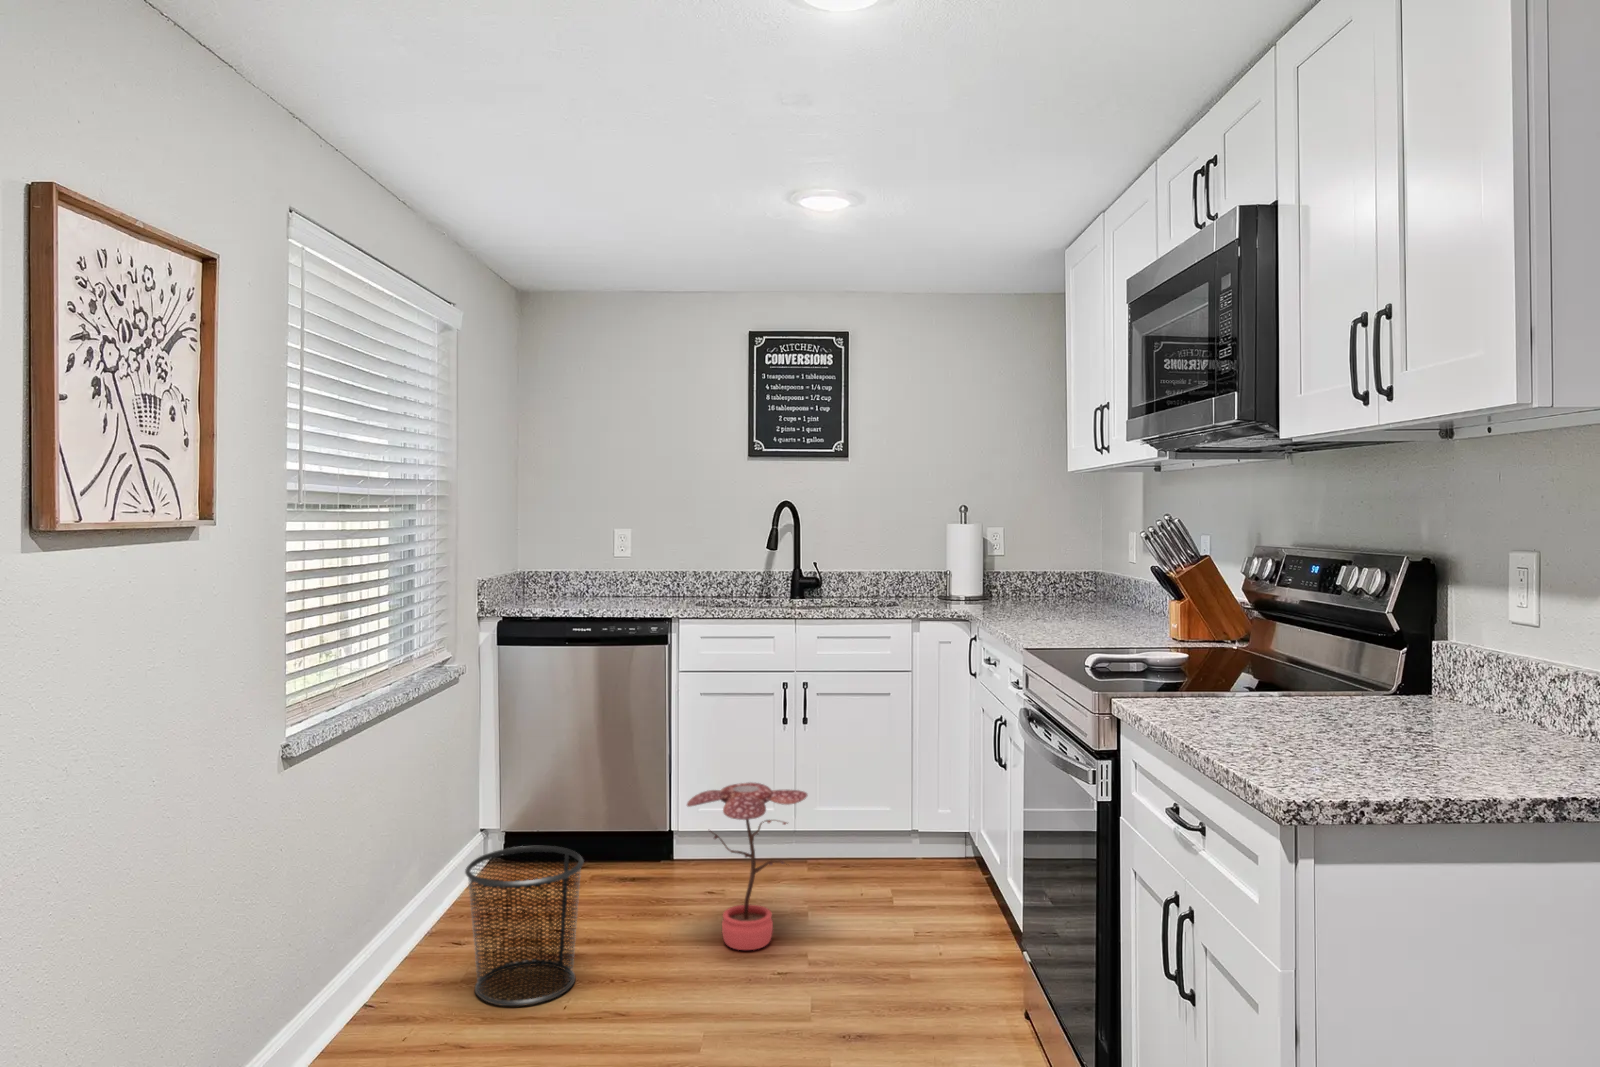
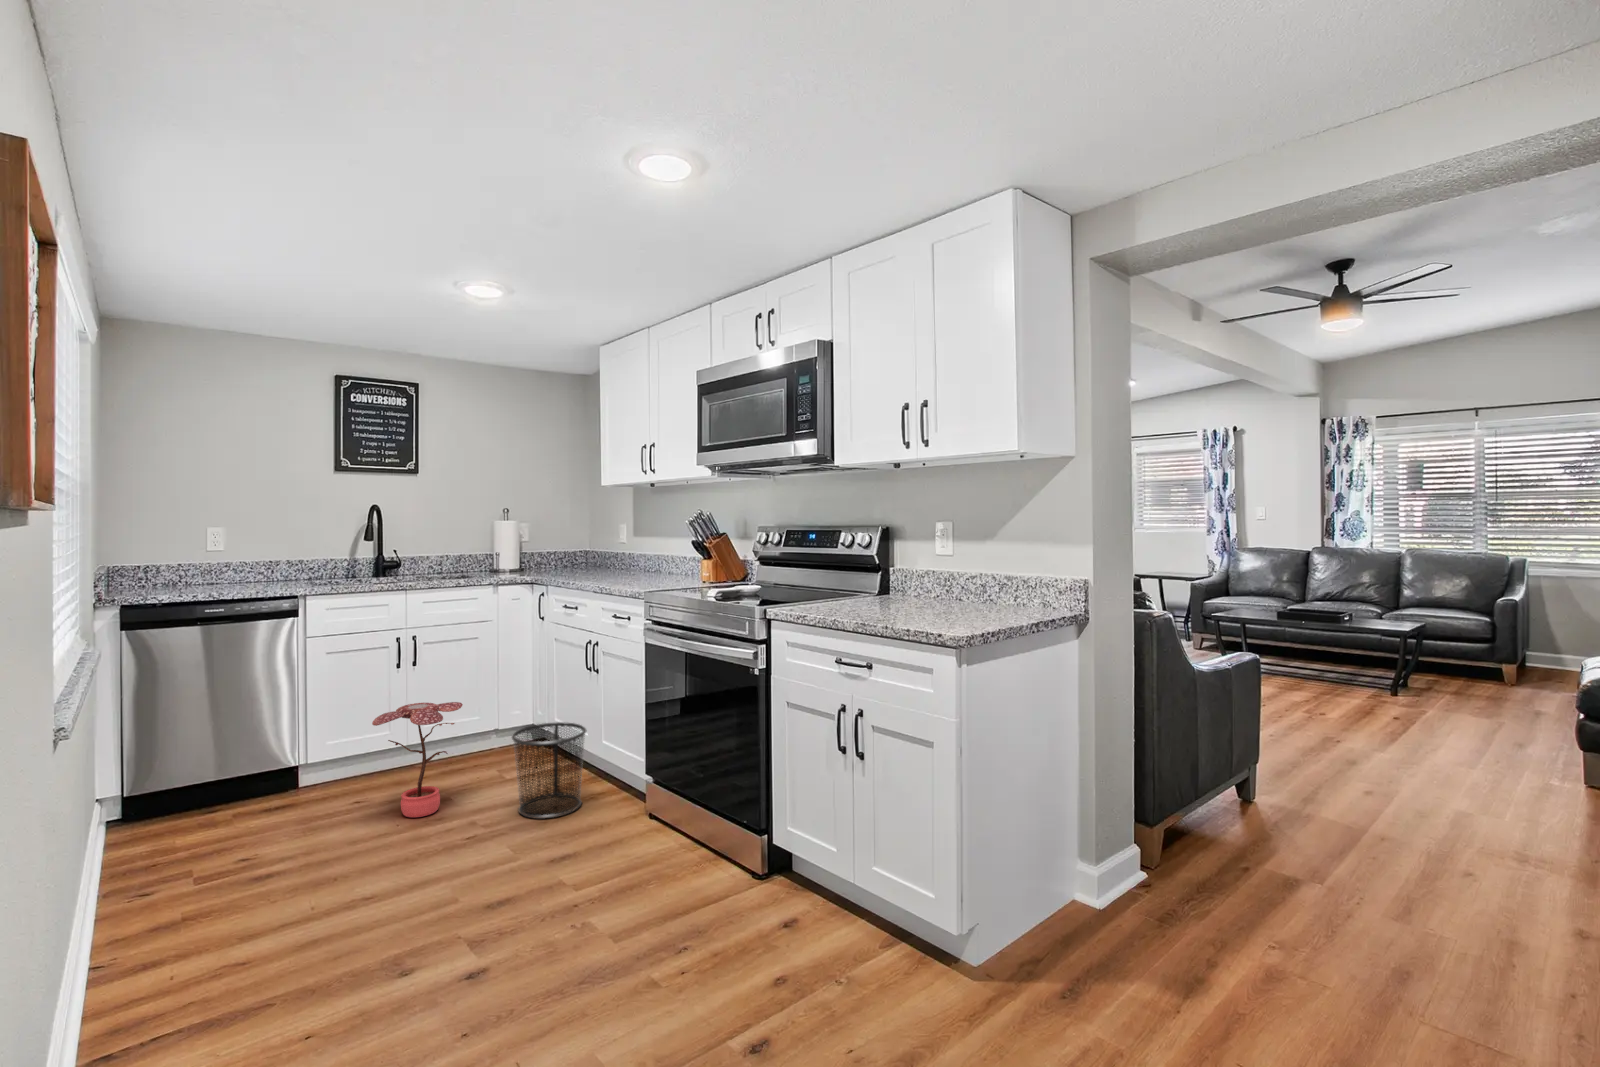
waste bin: present [465,846,584,1006] -> present [512,722,587,819]

